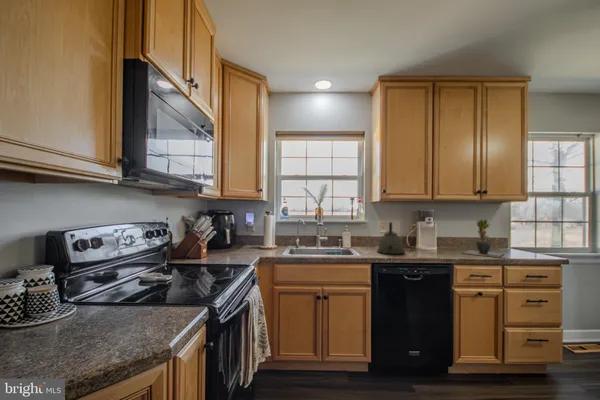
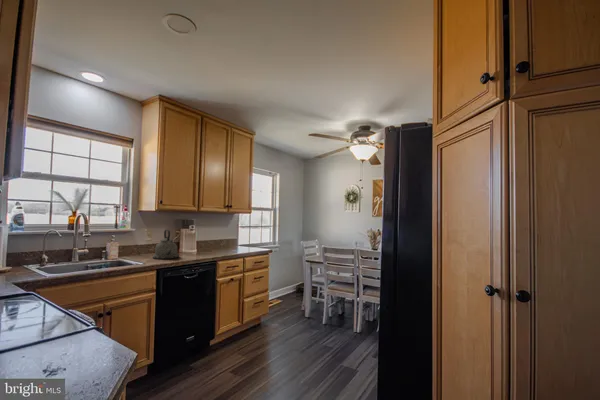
potted plant: present [463,220,503,257] -> none [216,225,241,252]

